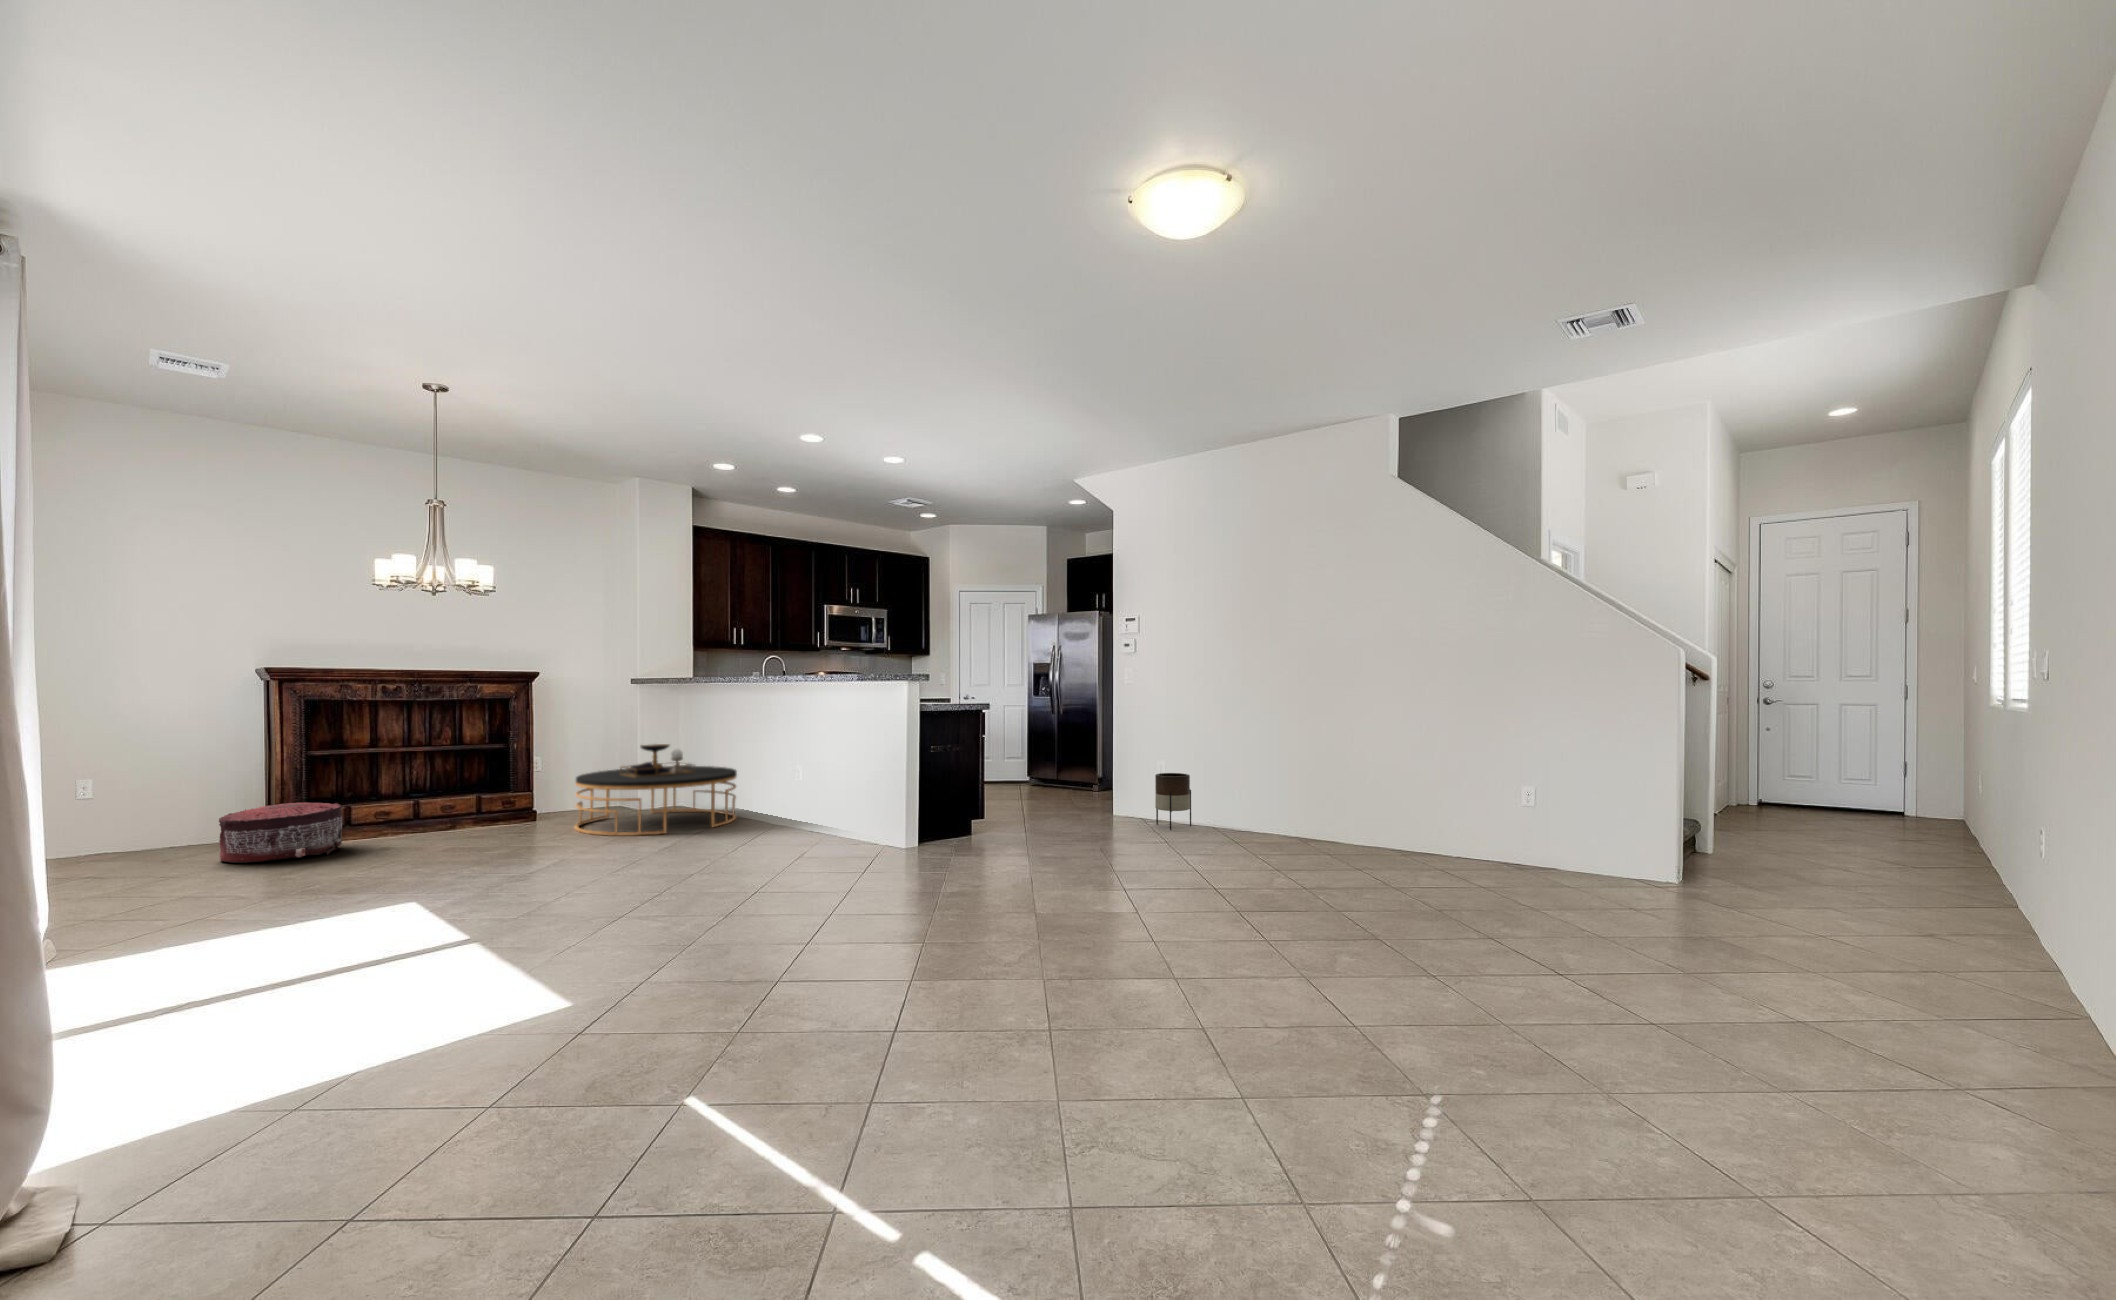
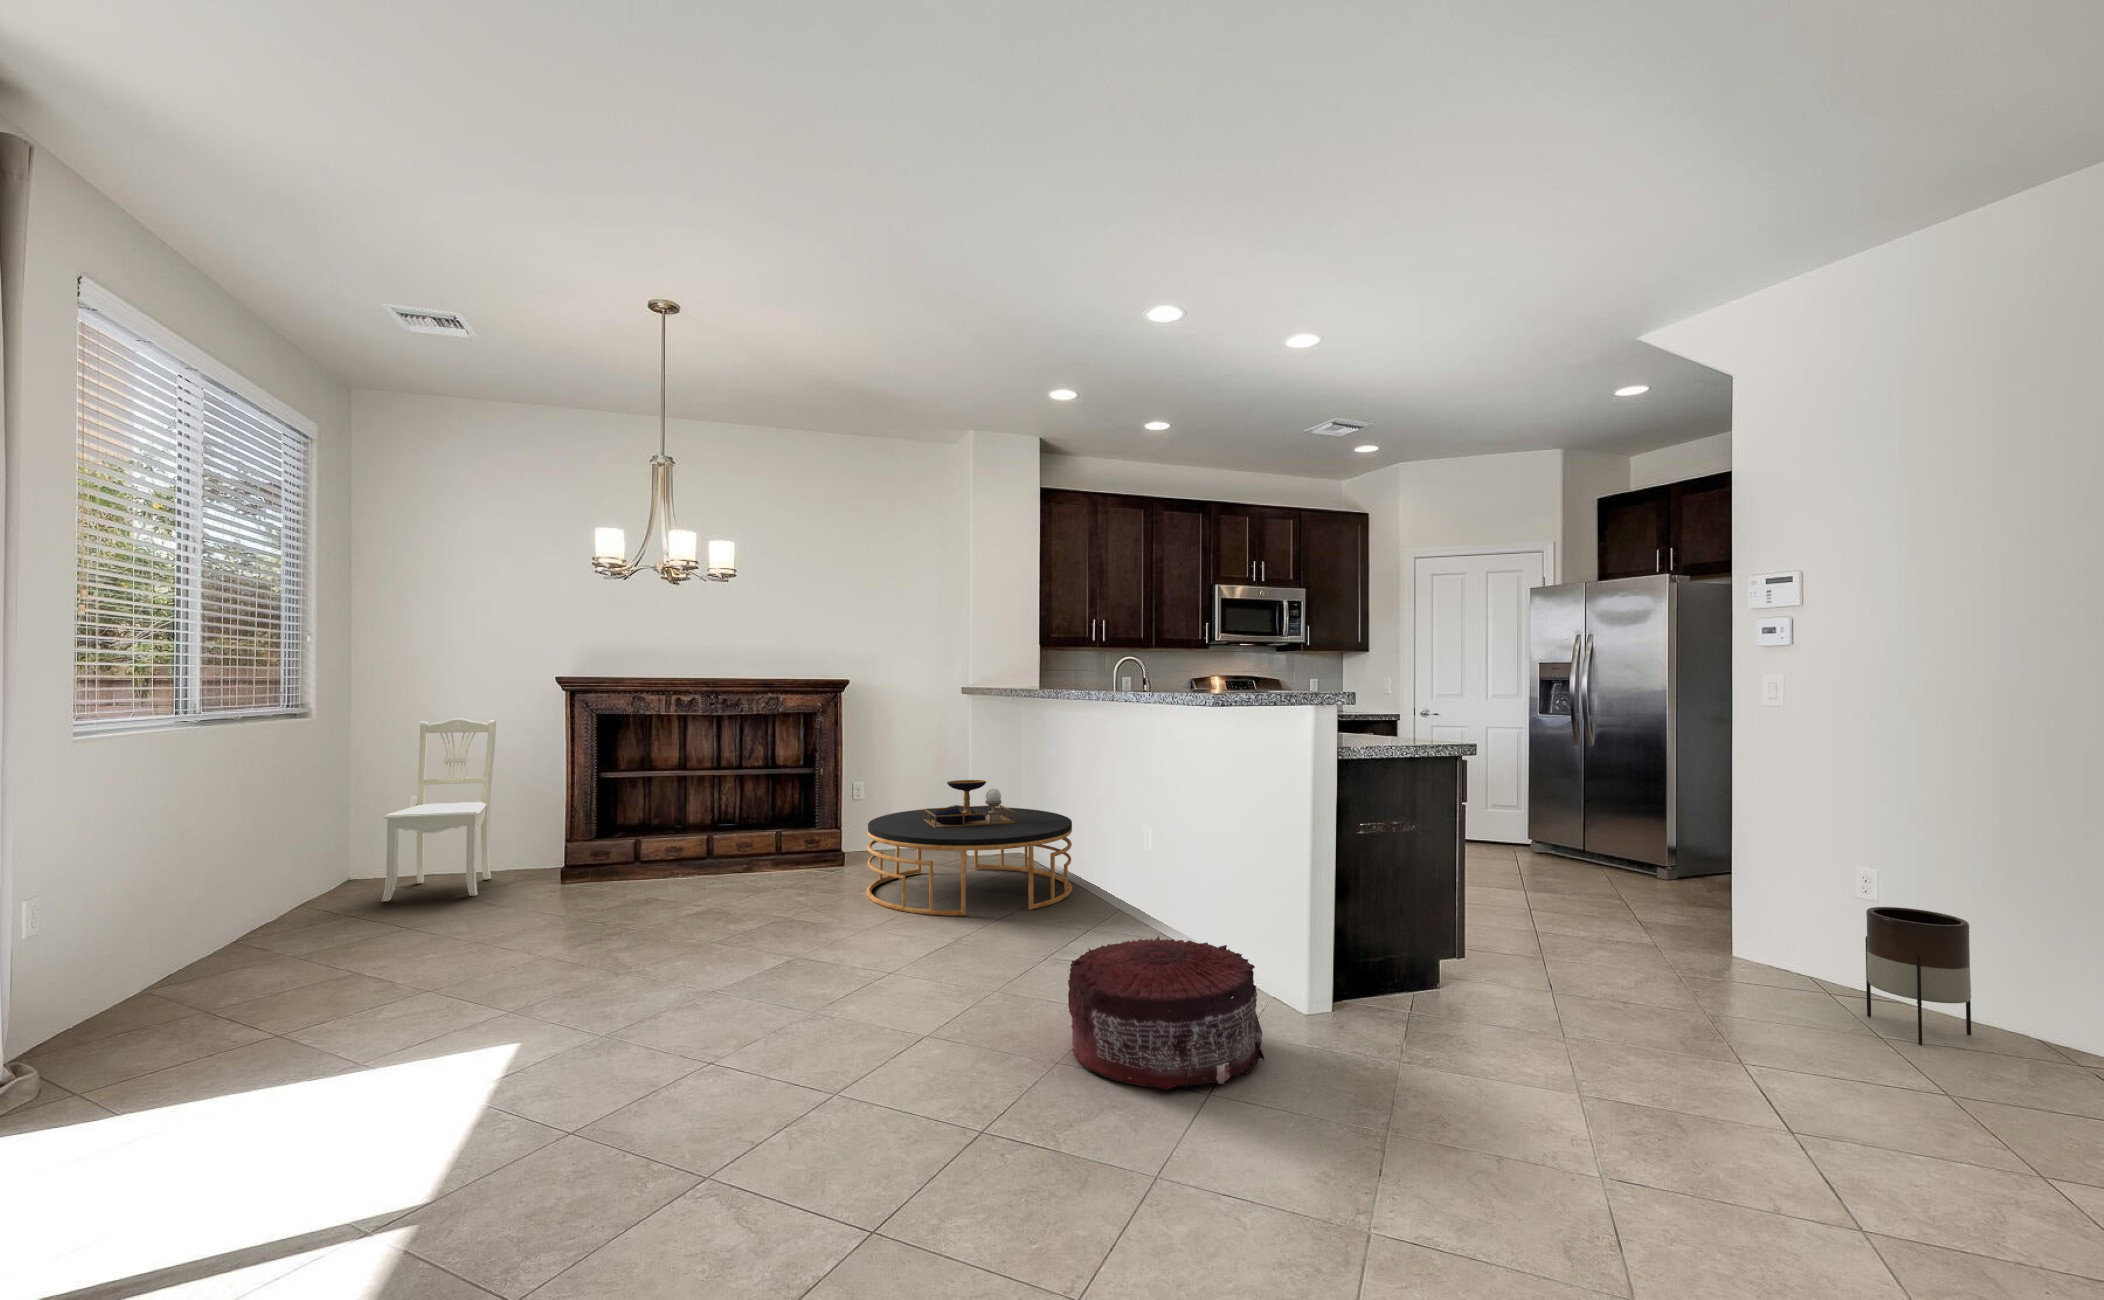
dining chair: none [81,707,189,871] -> present [382,719,496,901]
pouf: present [219,803,342,863] -> present [1068,936,1264,1090]

